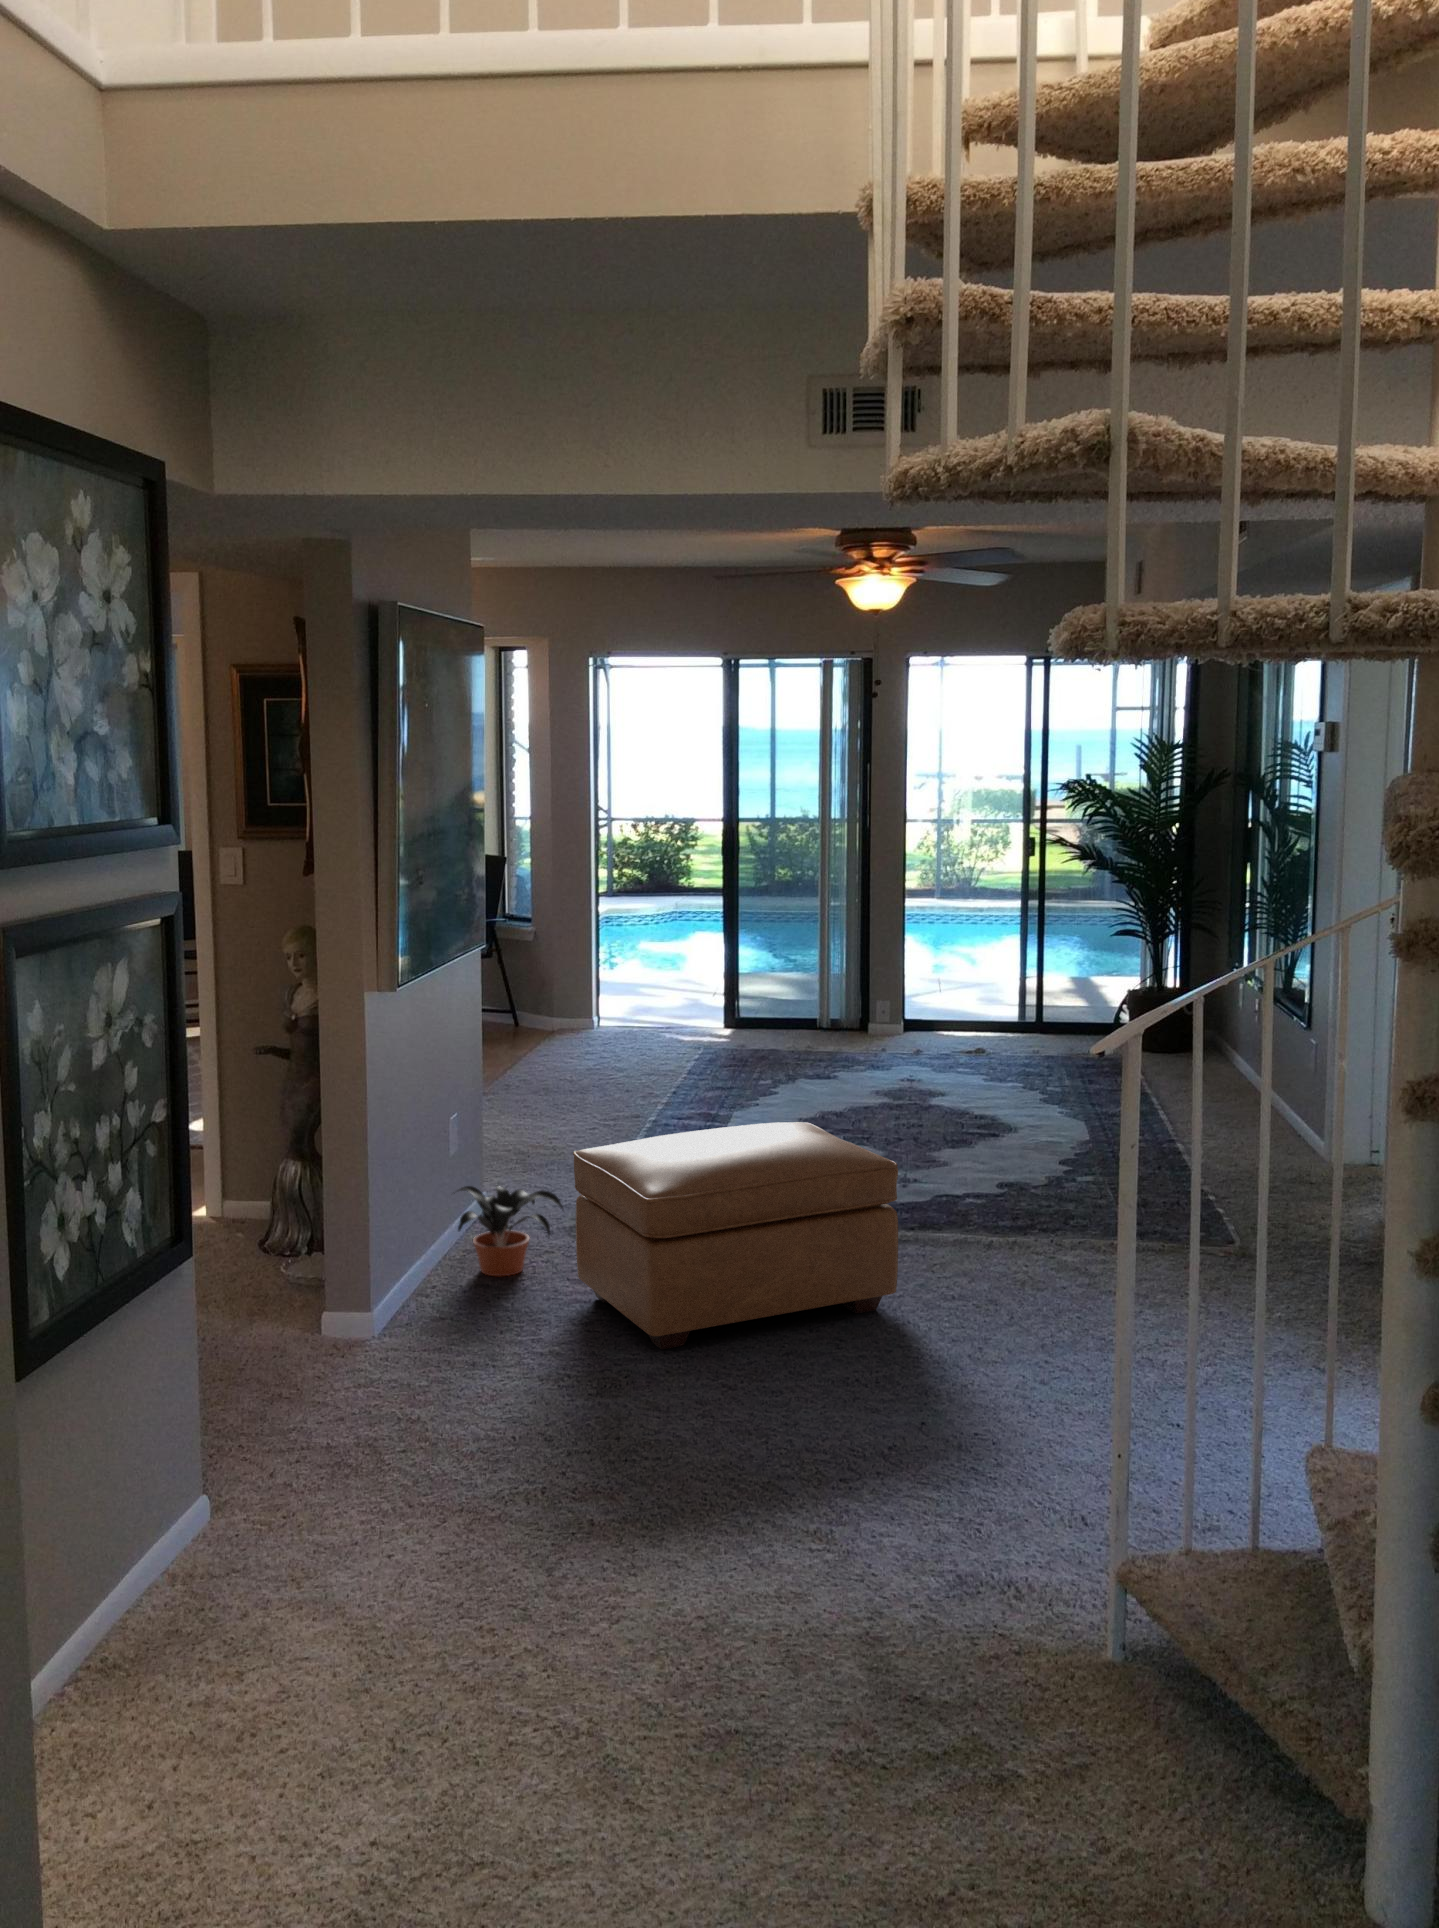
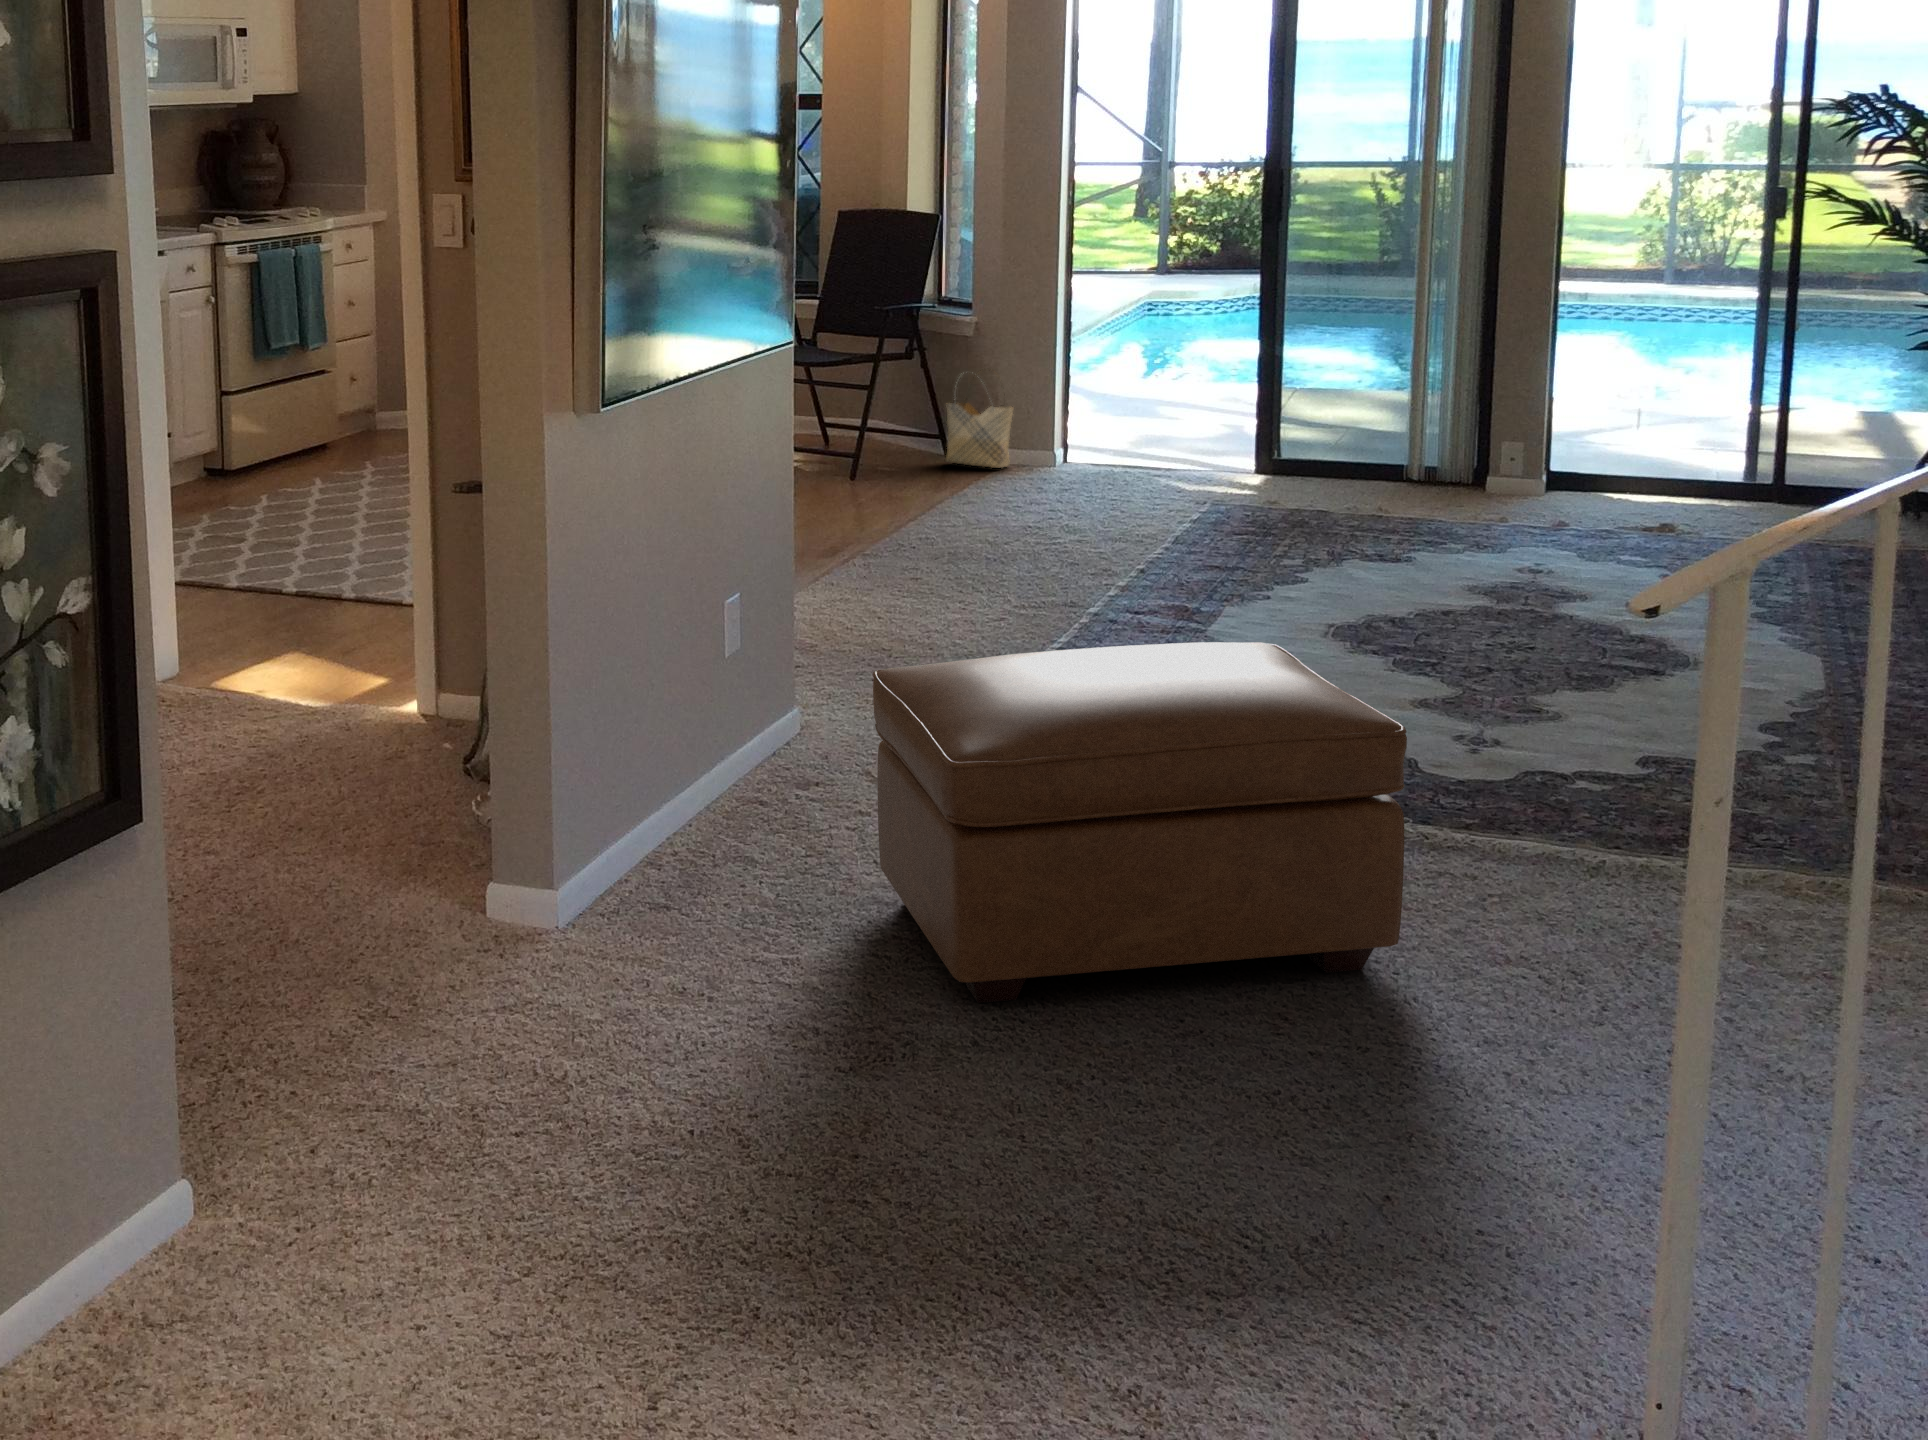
woven basket: none [515,961,563,1029] -> present [946,374,1013,468]
potted plant: present [458,1186,563,1276] -> none [707,709,877,850]

